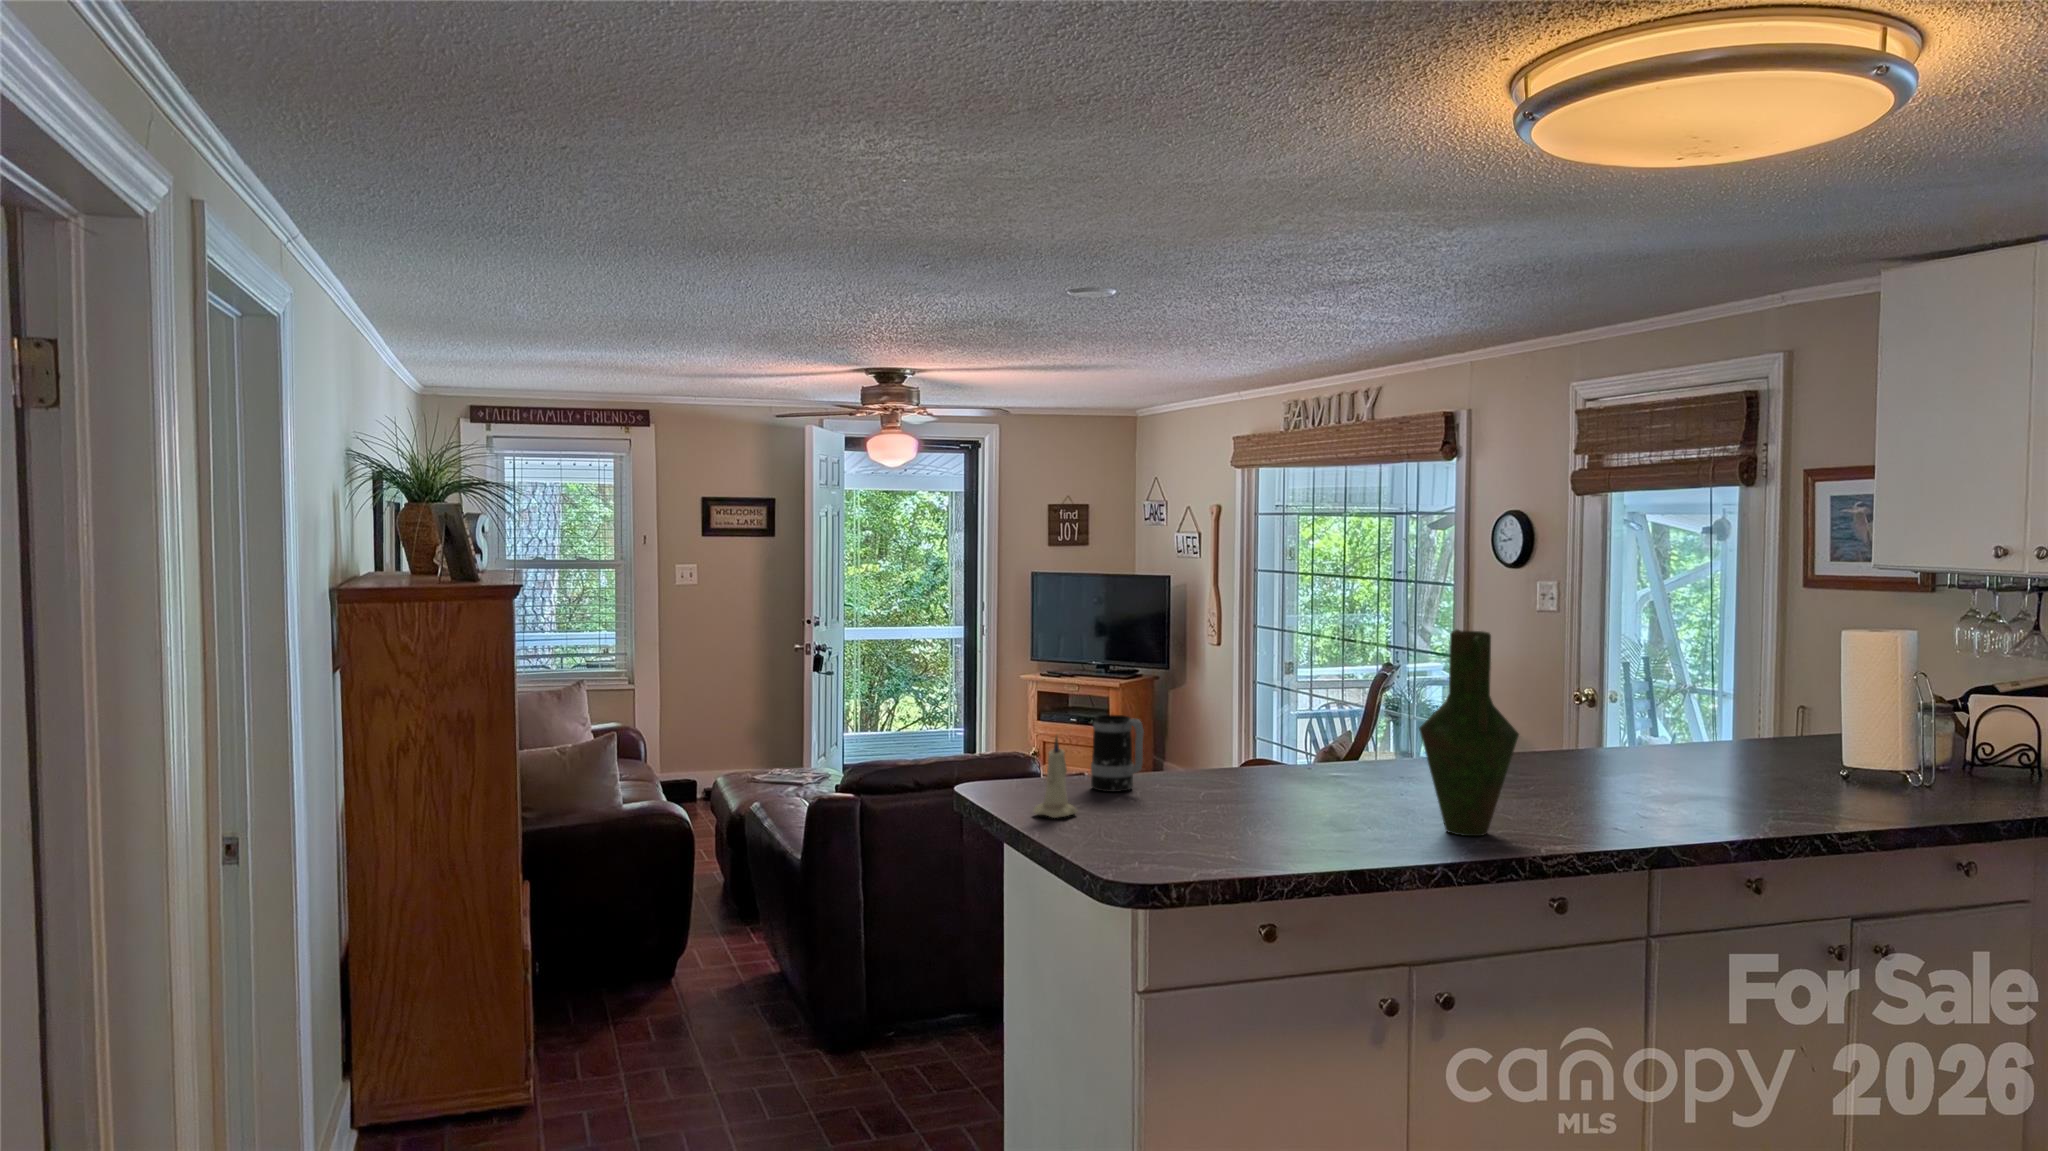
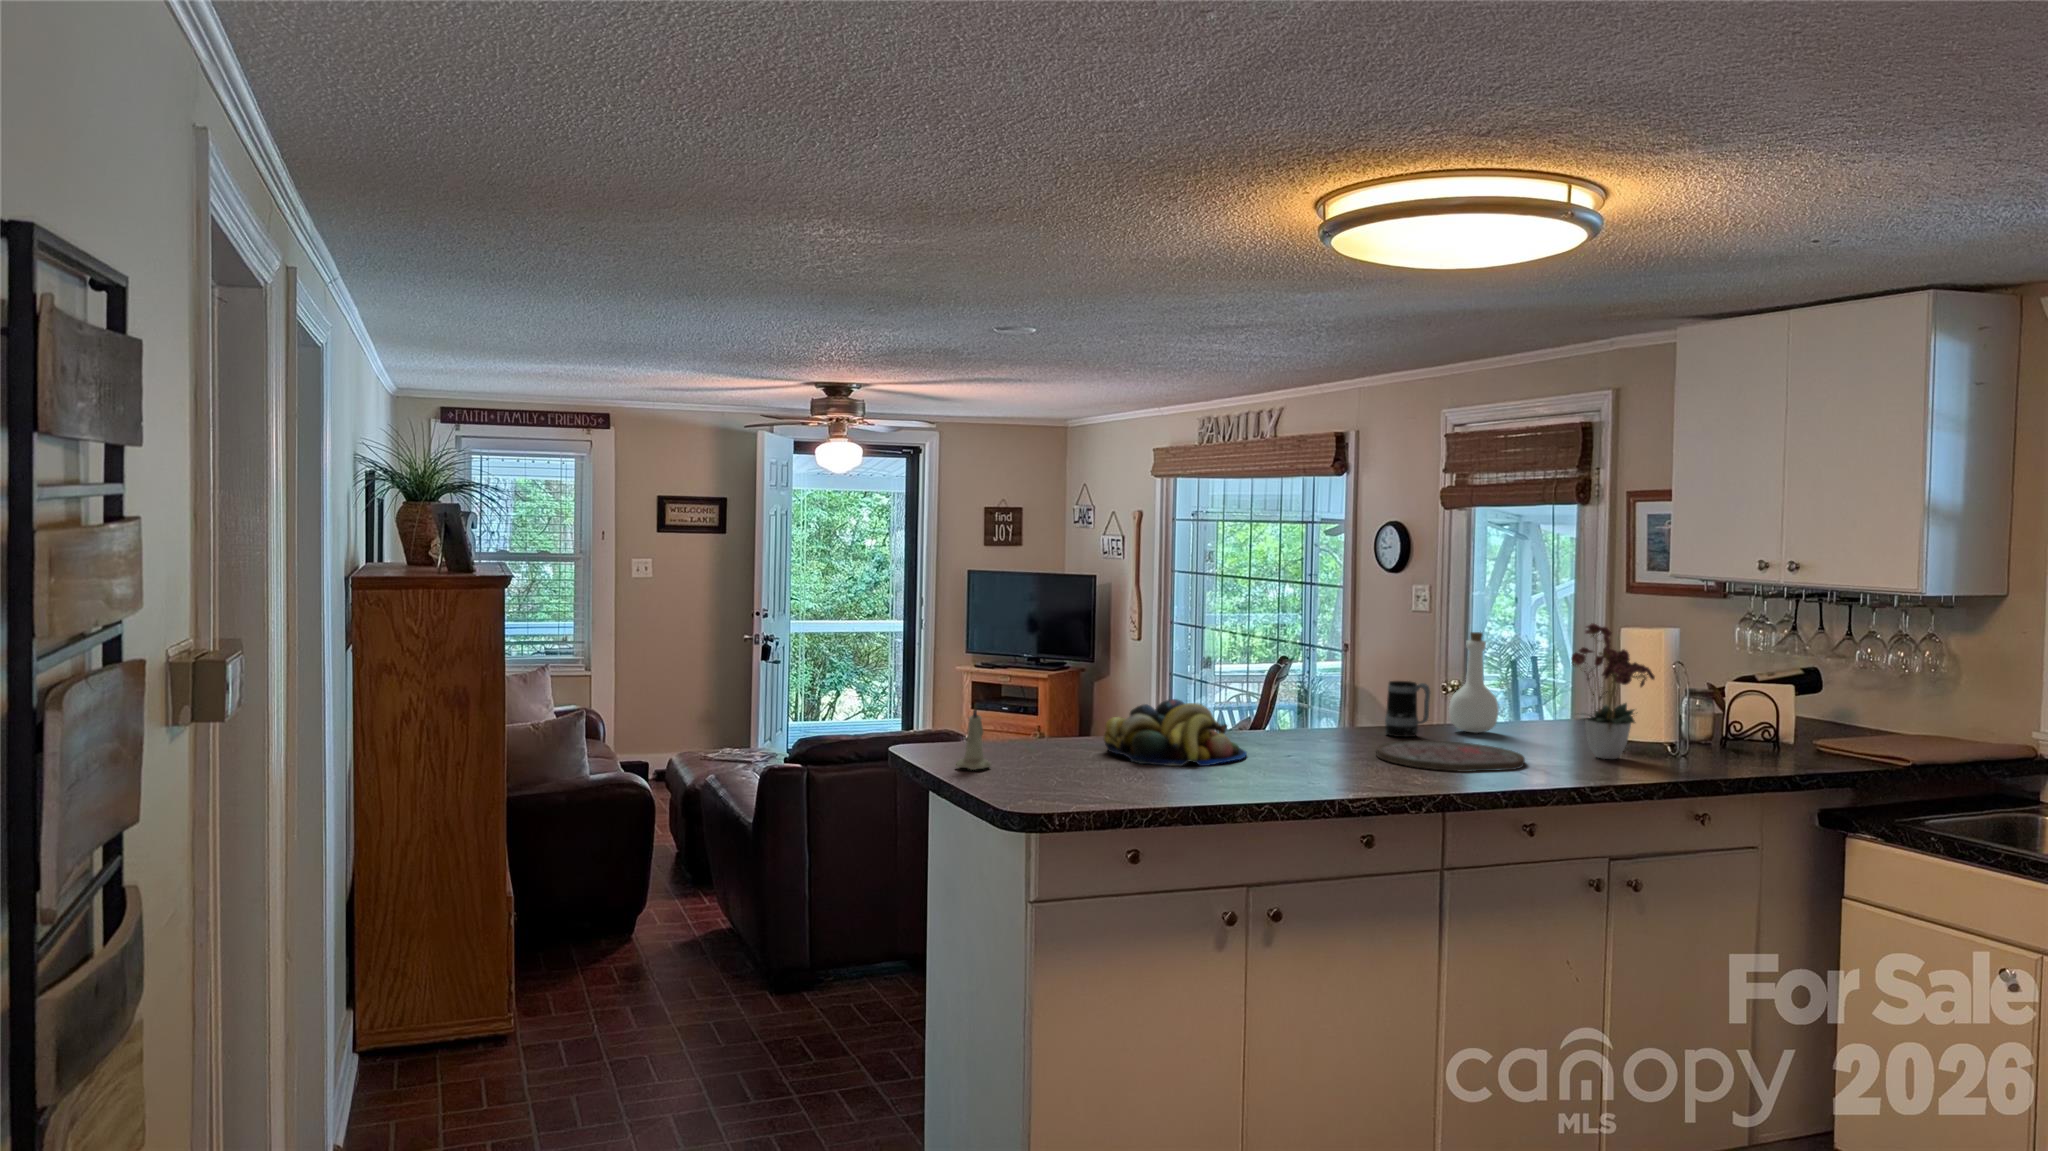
flower arrangement: none [1781,618,1916,795] -> present [1571,623,1655,759]
vase: present [1419,629,1519,836] -> none [1262,622,1338,784]
bottle: none [1622,637,1684,758] -> present [1449,632,1499,733]
mug: present [1091,715,1144,792] -> present [1385,681,1430,737]
fruit bowl: none [1211,724,1390,810] -> present [1104,699,1247,766]
cutting board: none [1549,771,1743,815] -> present [1376,740,1525,772]

